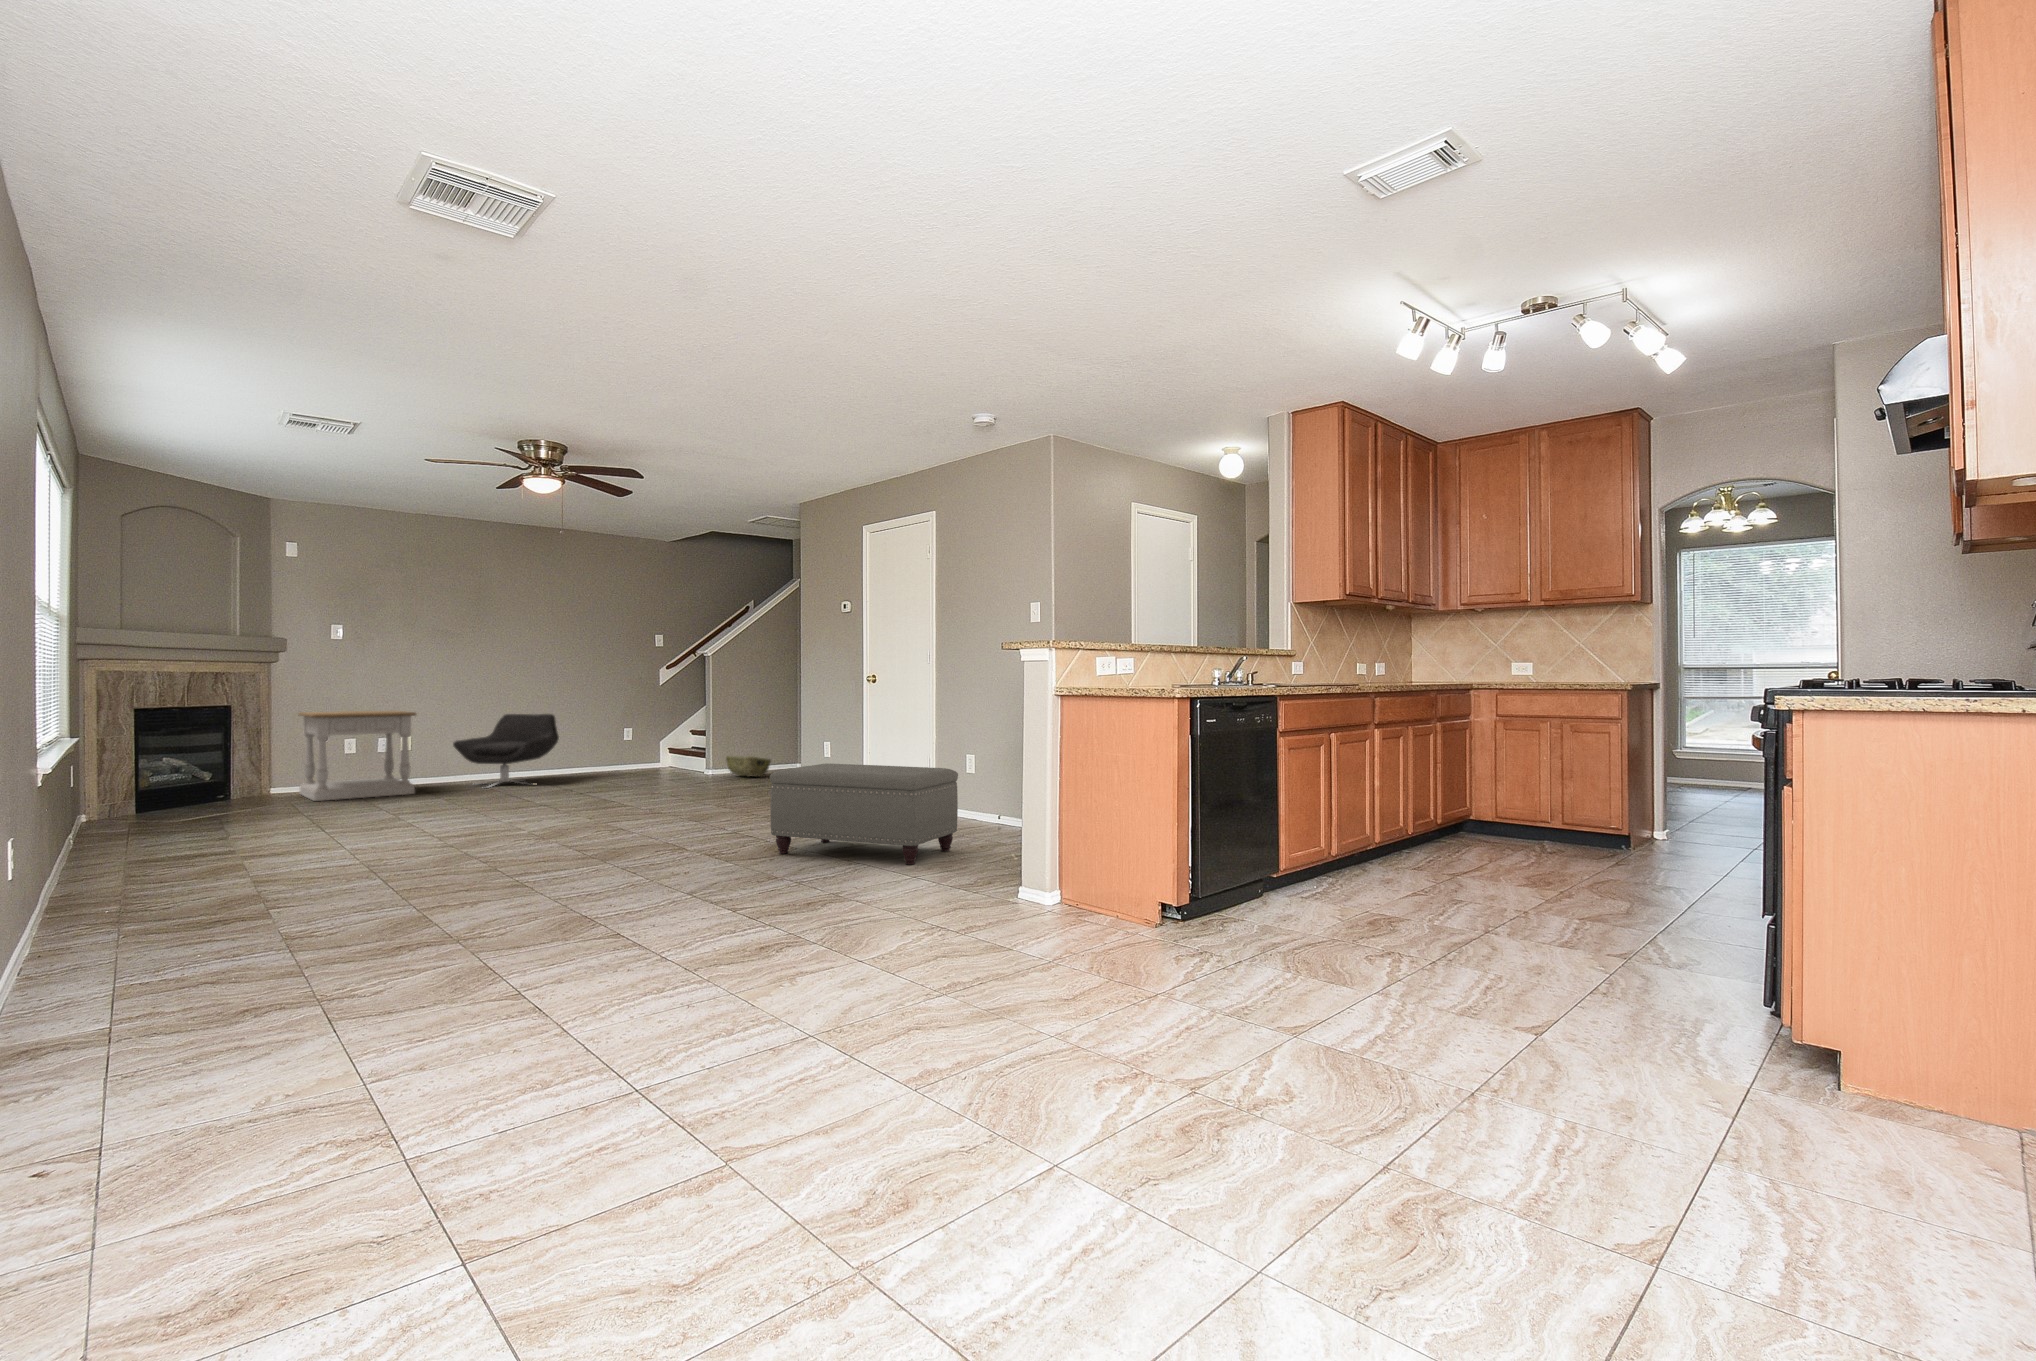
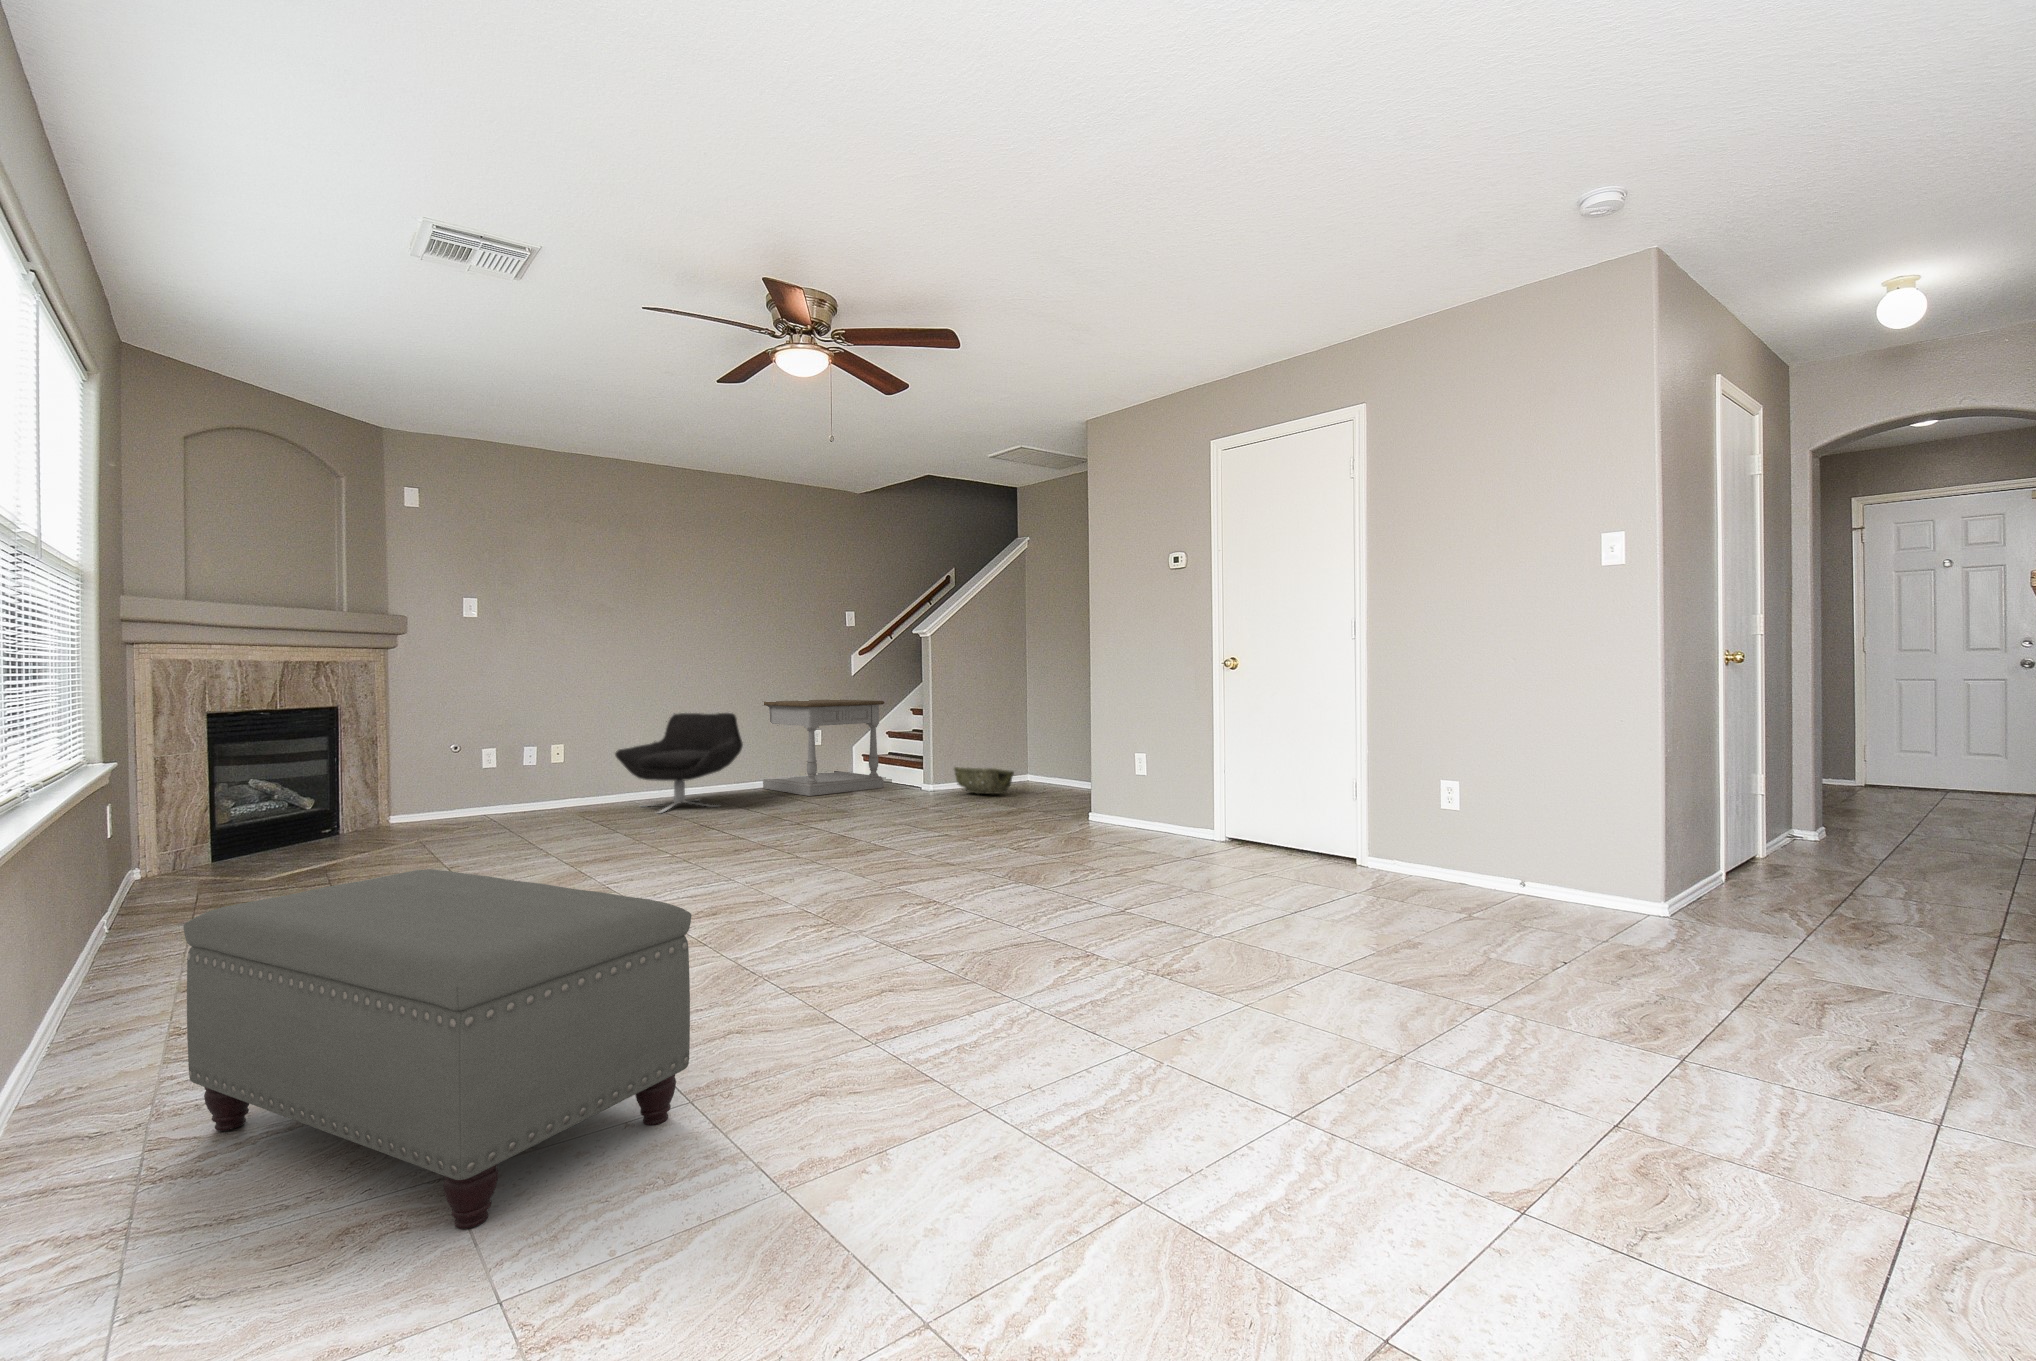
side table: present [299,711,416,801] -> present [763,700,885,796]
ottoman: present [770,764,958,865] -> present [183,869,691,1229]

